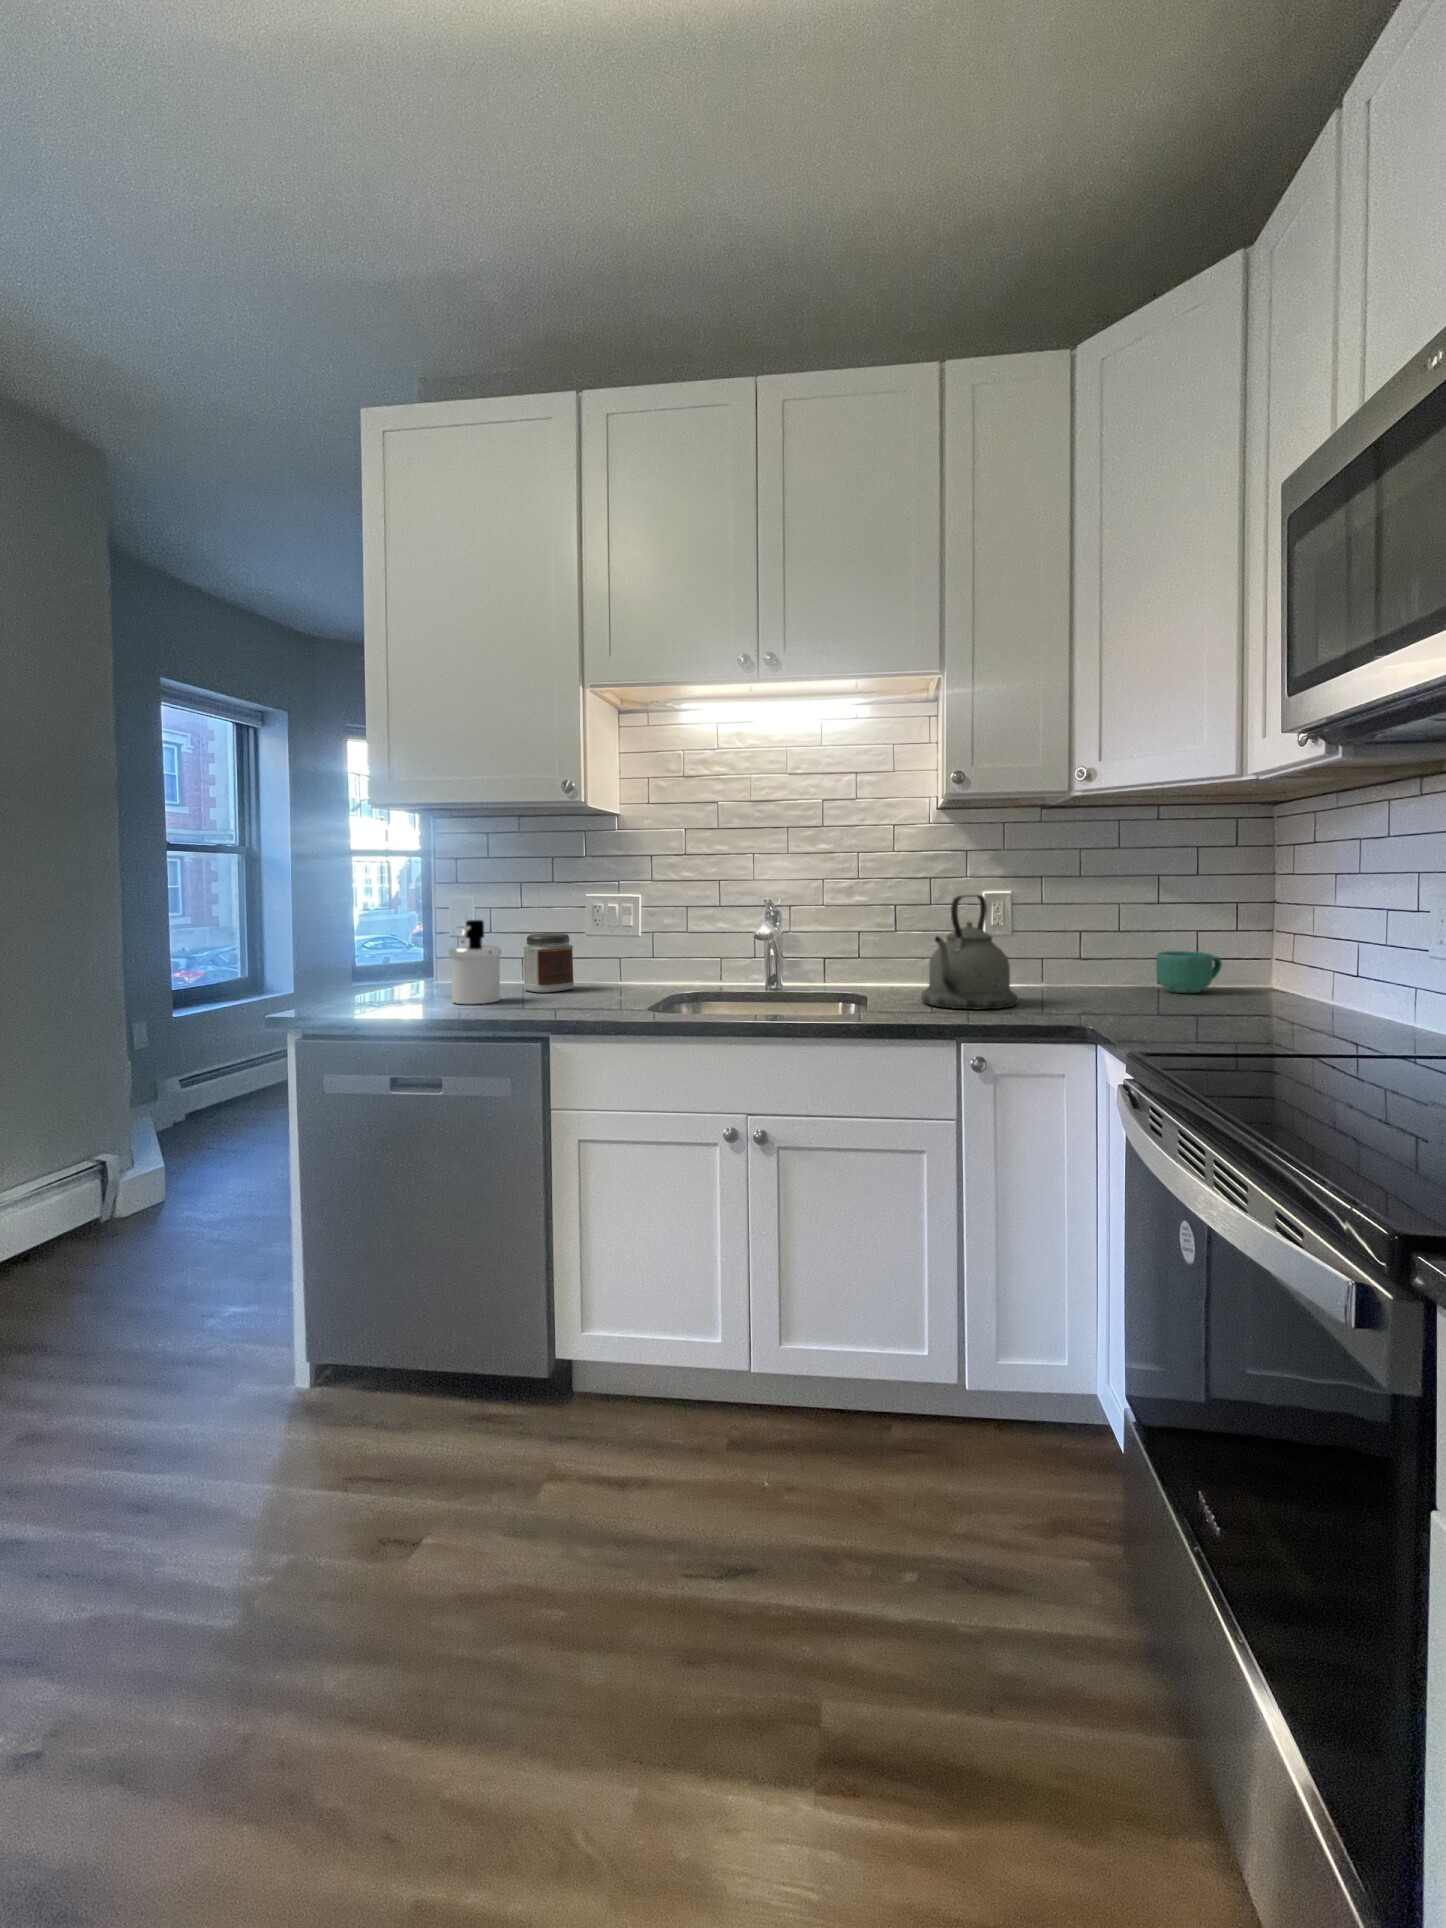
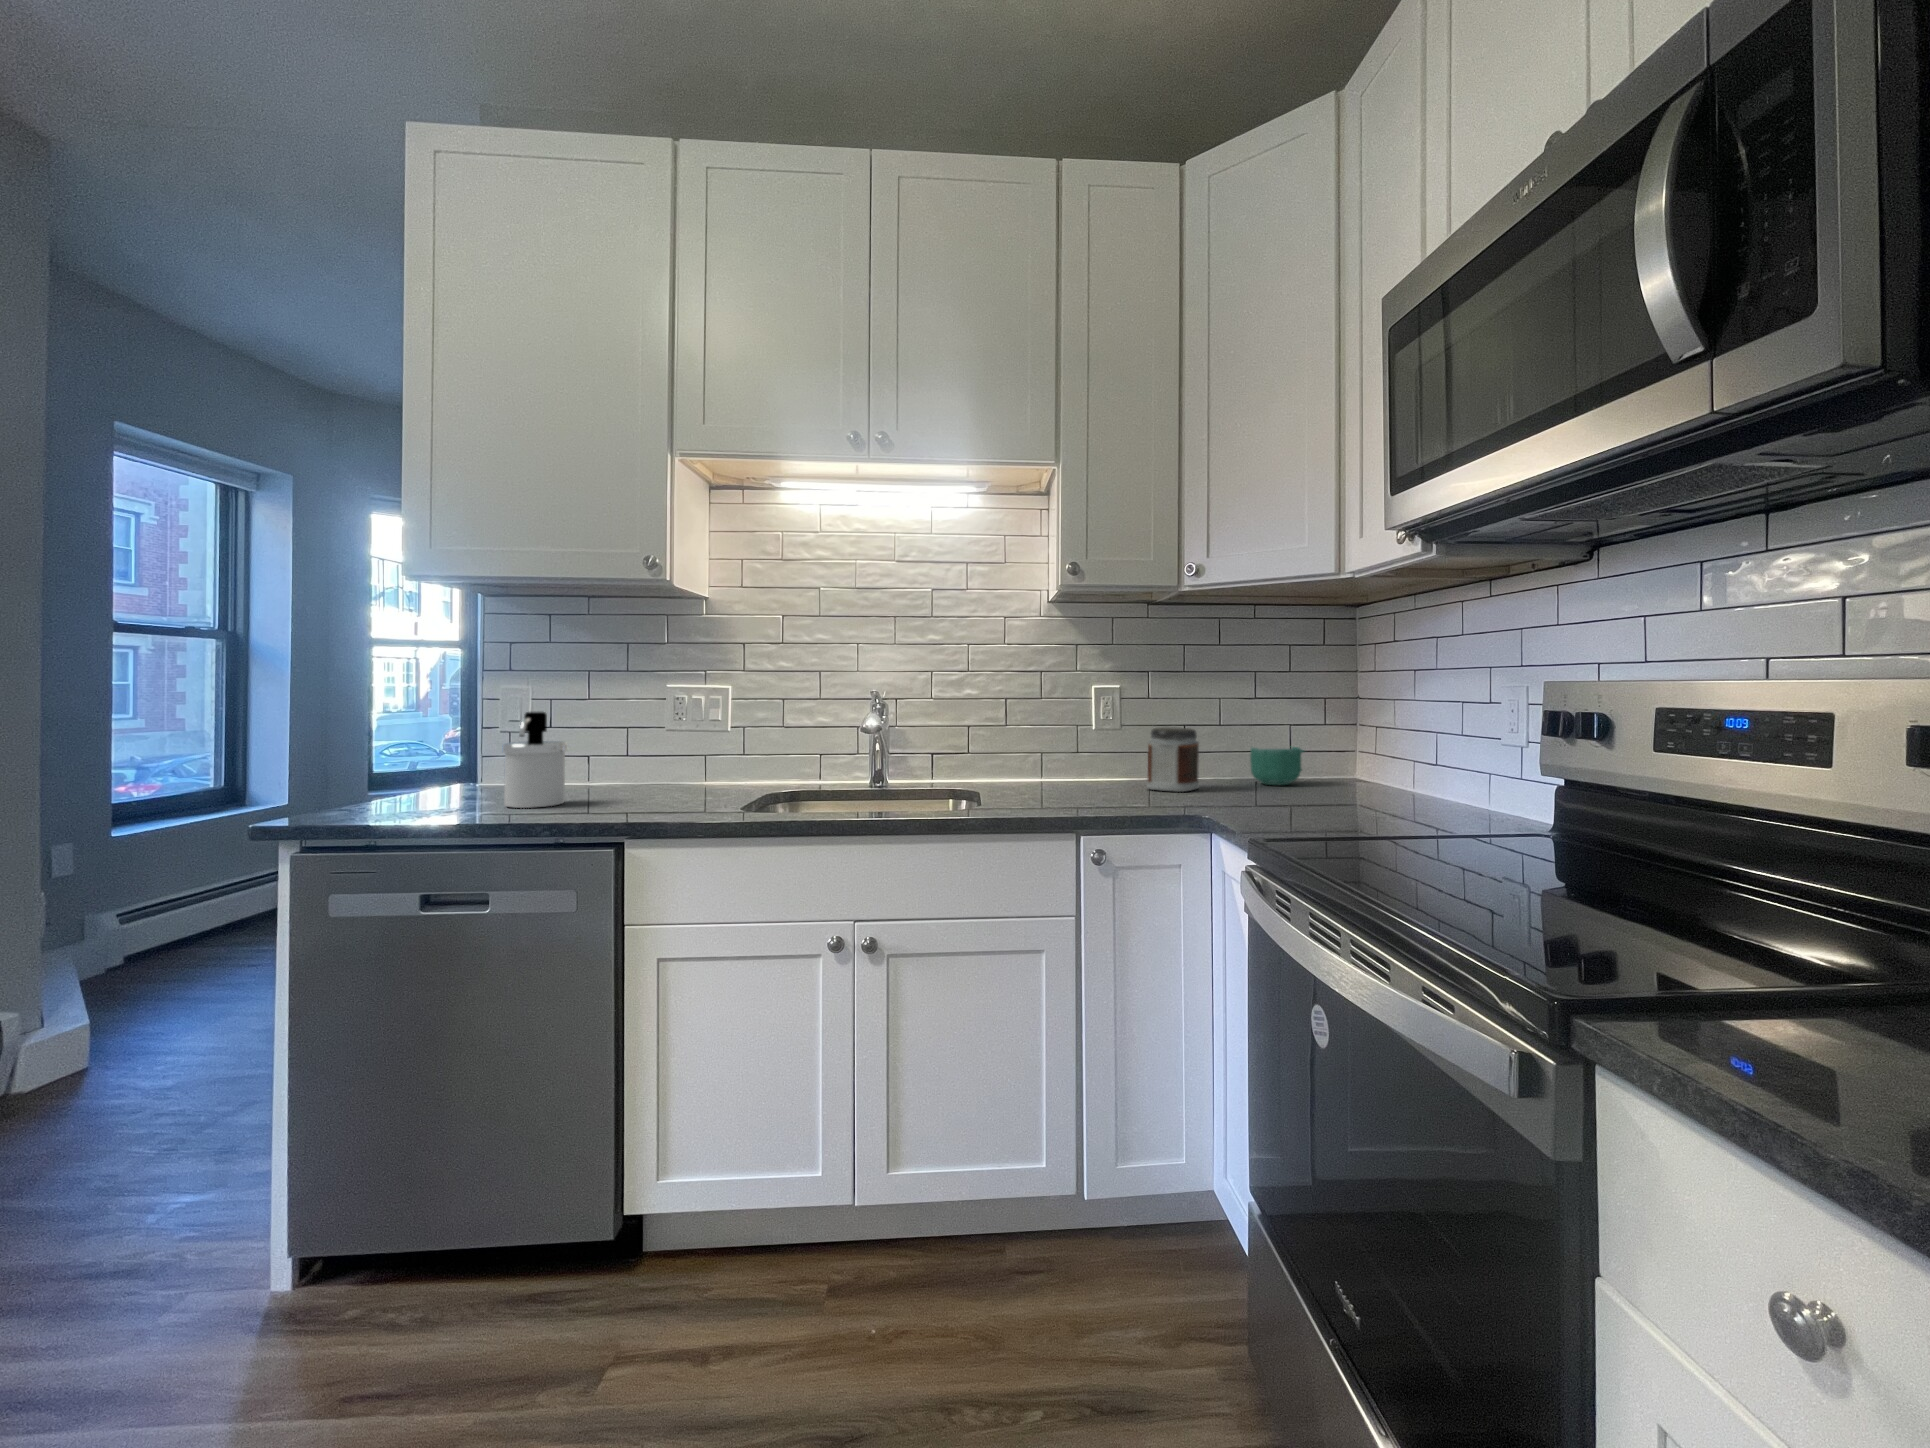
kettle: present [921,895,1018,1010] -> none [1032,688,1128,803]
jar: present [523,933,574,992] -> present [1147,727,1199,792]

